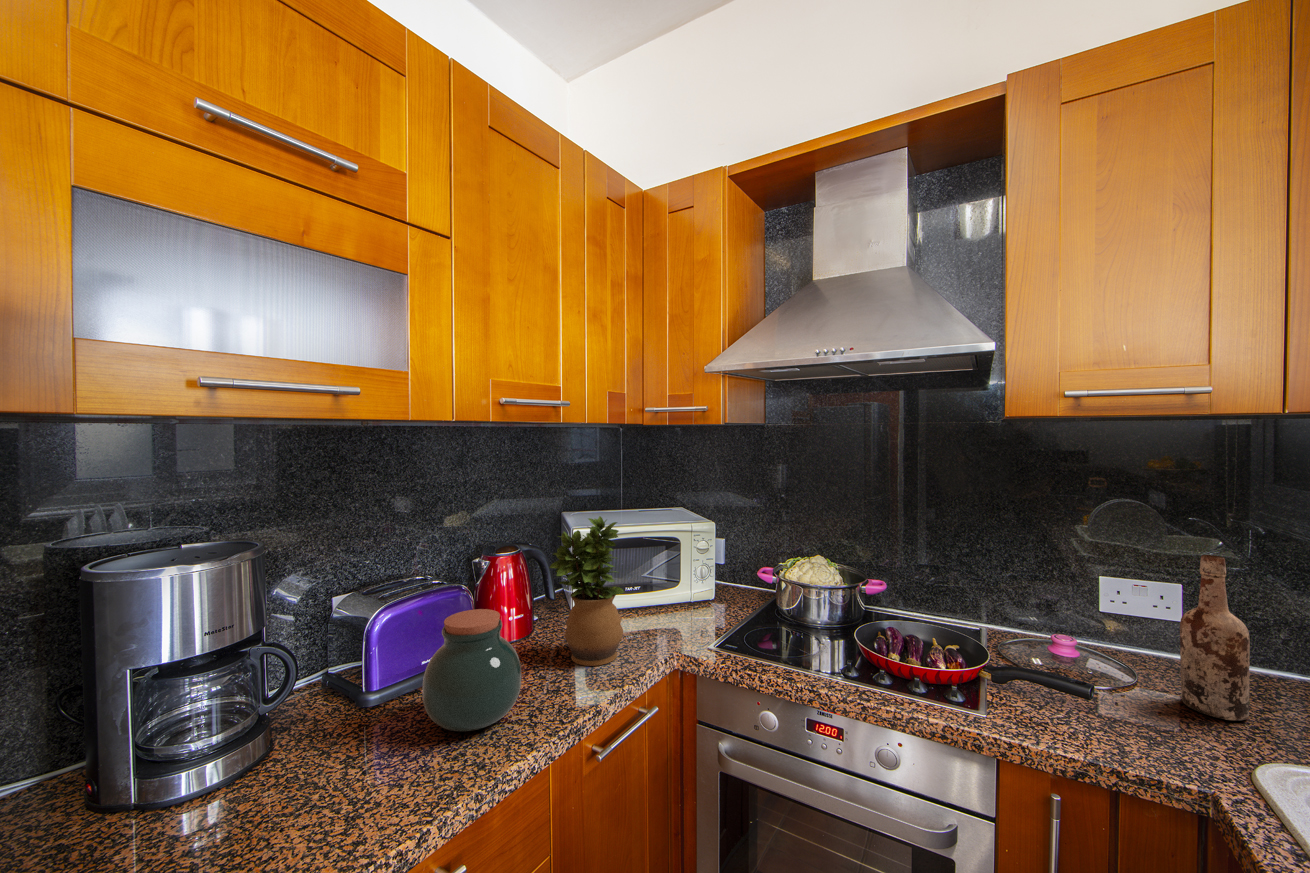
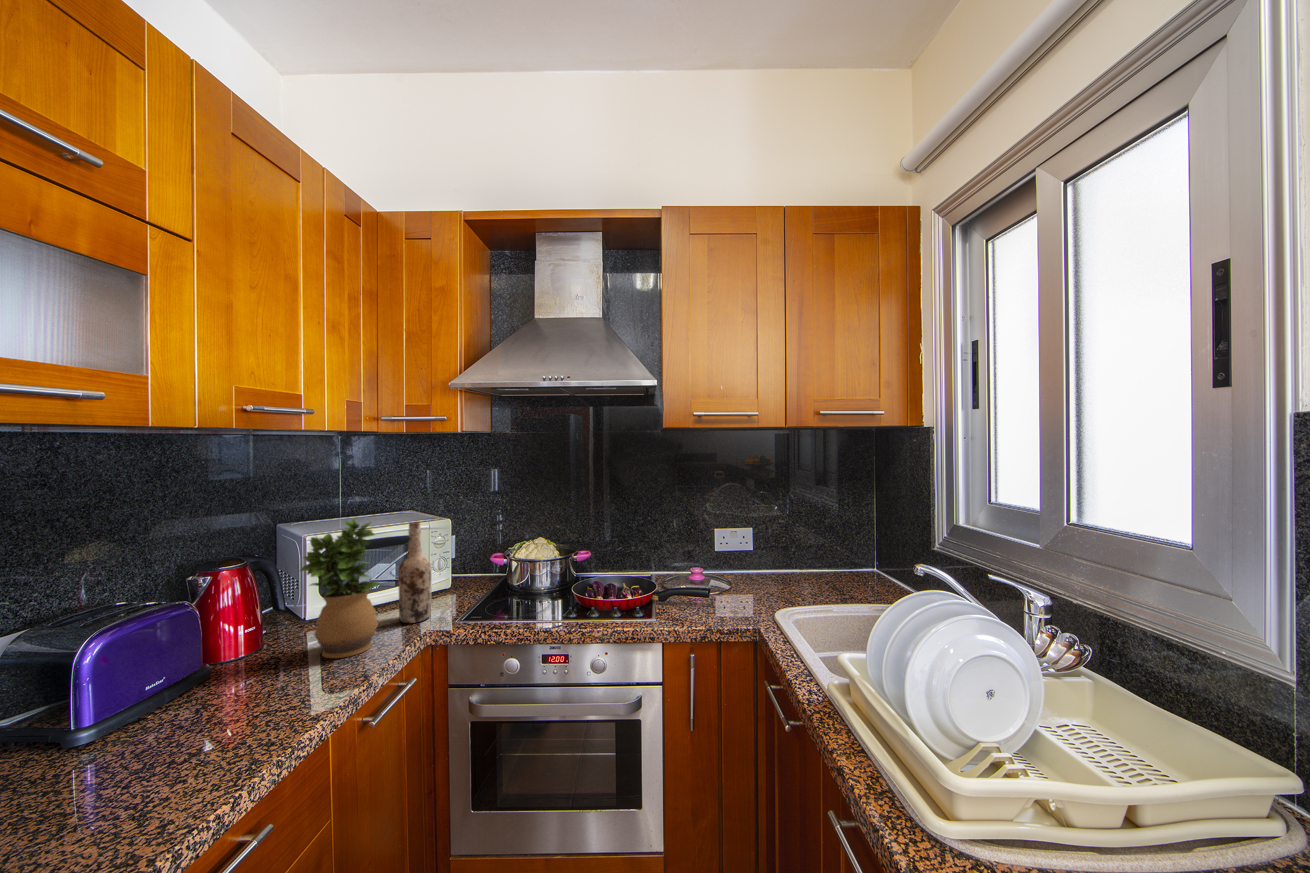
wine bottle: present [1180,555,1250,721] -> present [398,522,431,623]
jar: present [423,609,521,731] -> none [172,612,291,733]

